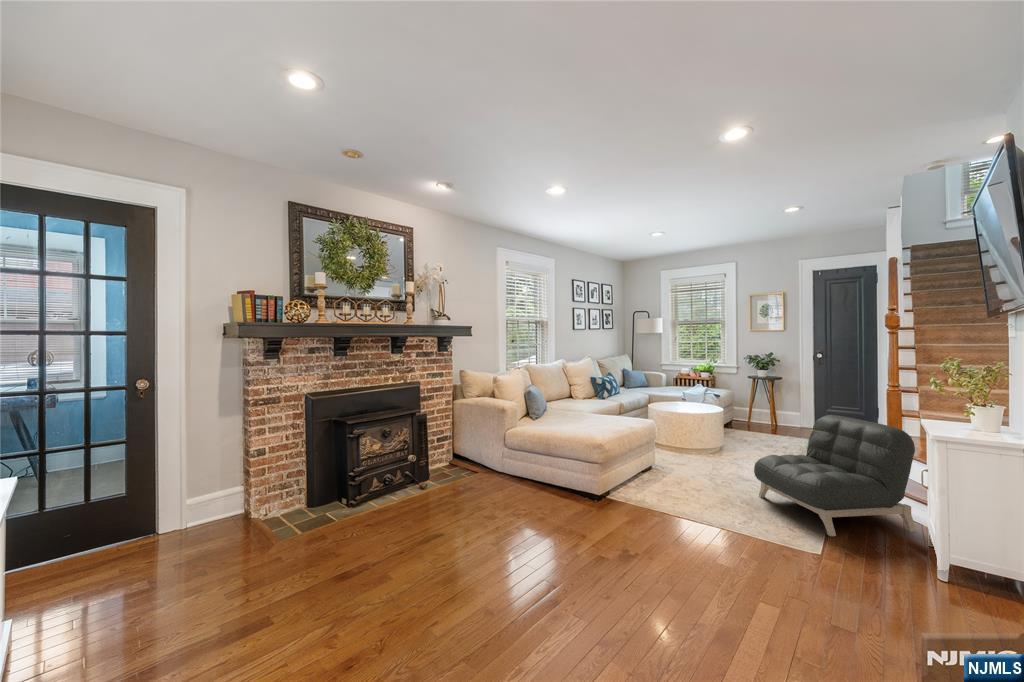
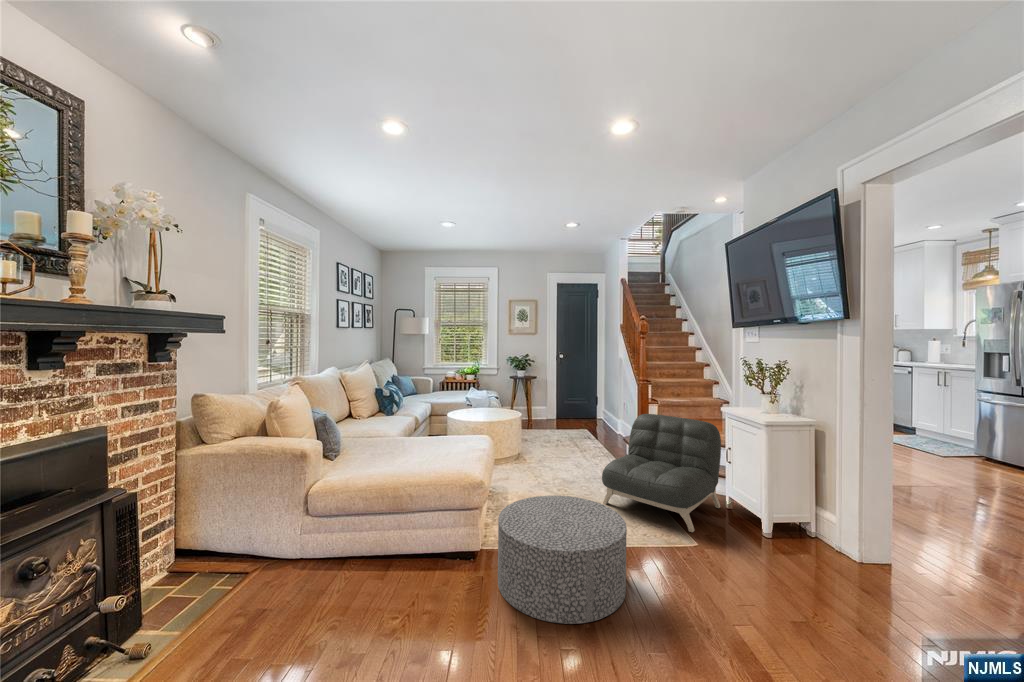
ottoman: none [597,462,701,548] -> present [498,495,627,624]

